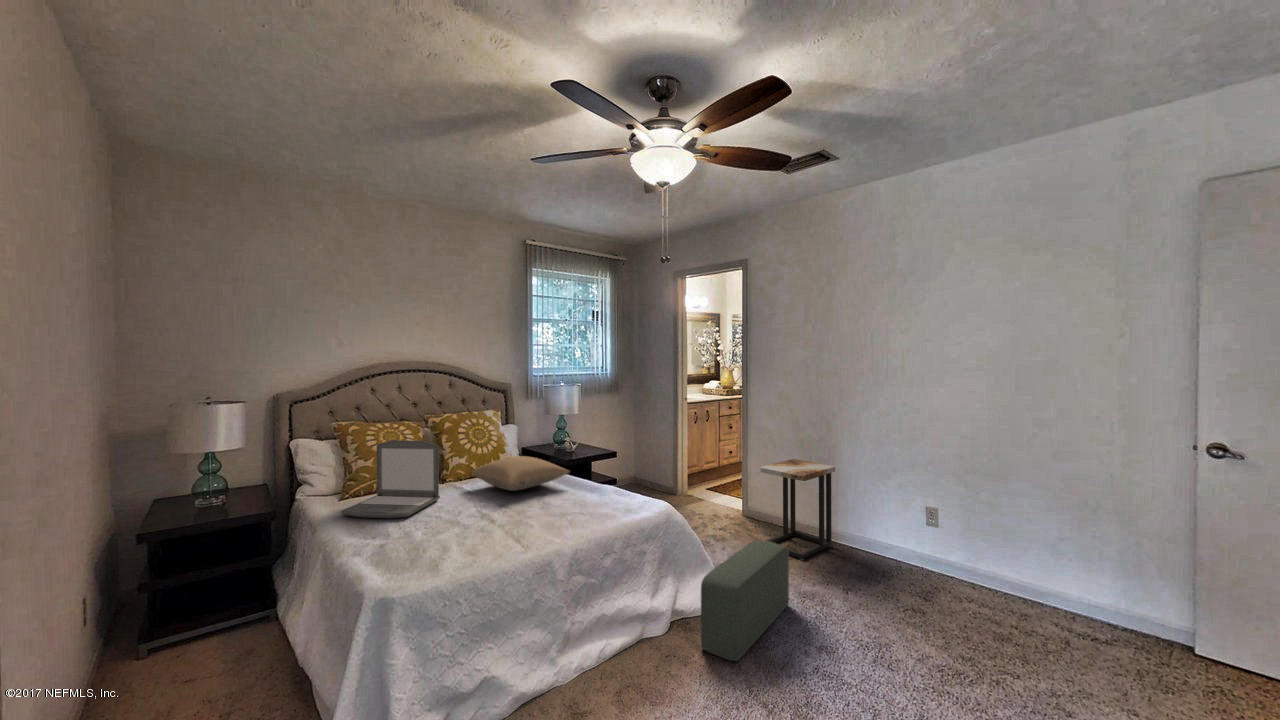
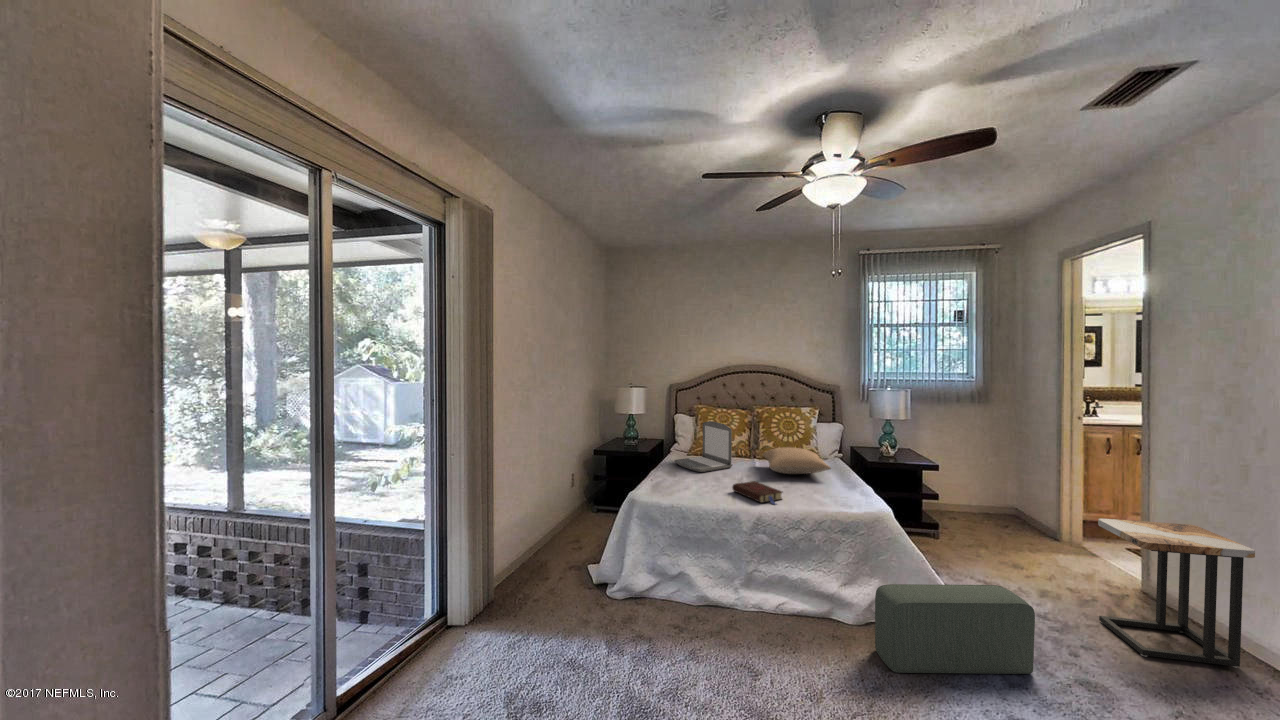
book: none [492,507,567,531] -> present [732,481,782,504]

